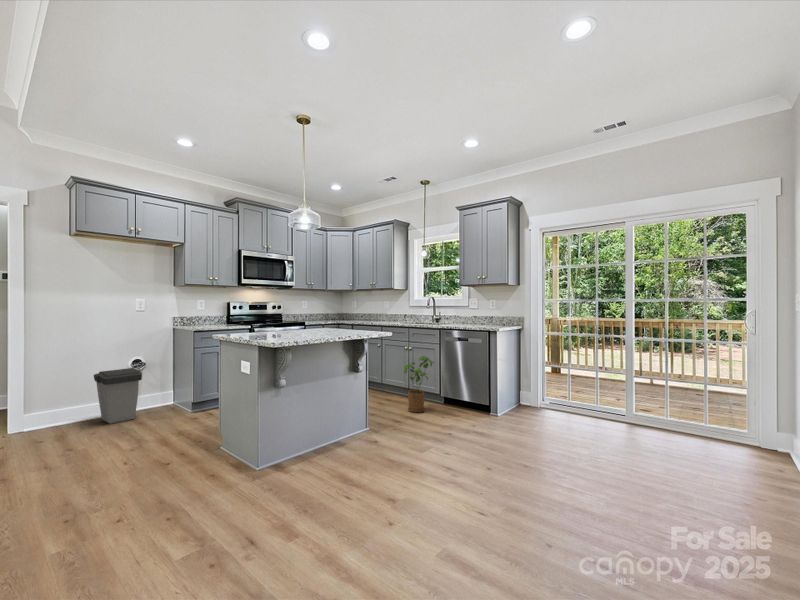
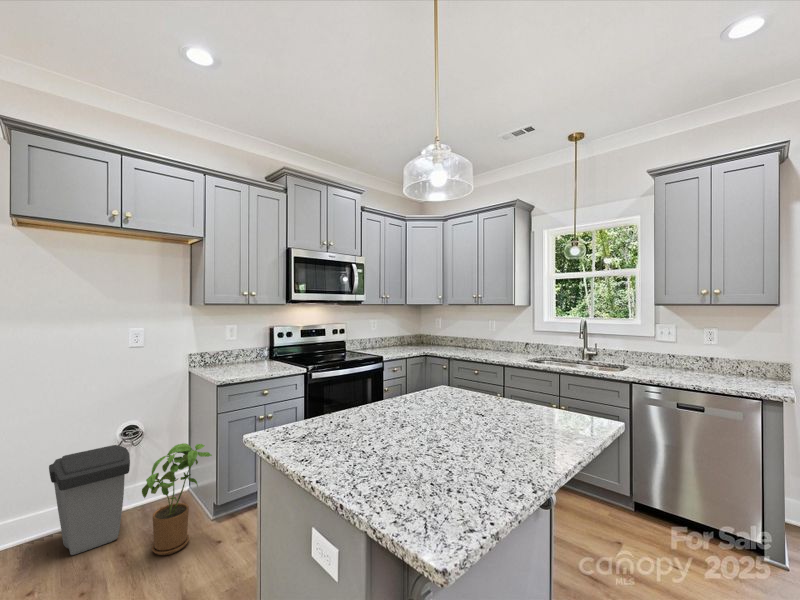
house plant: present [404,356,433,412] -> present [142,443,212,555]

